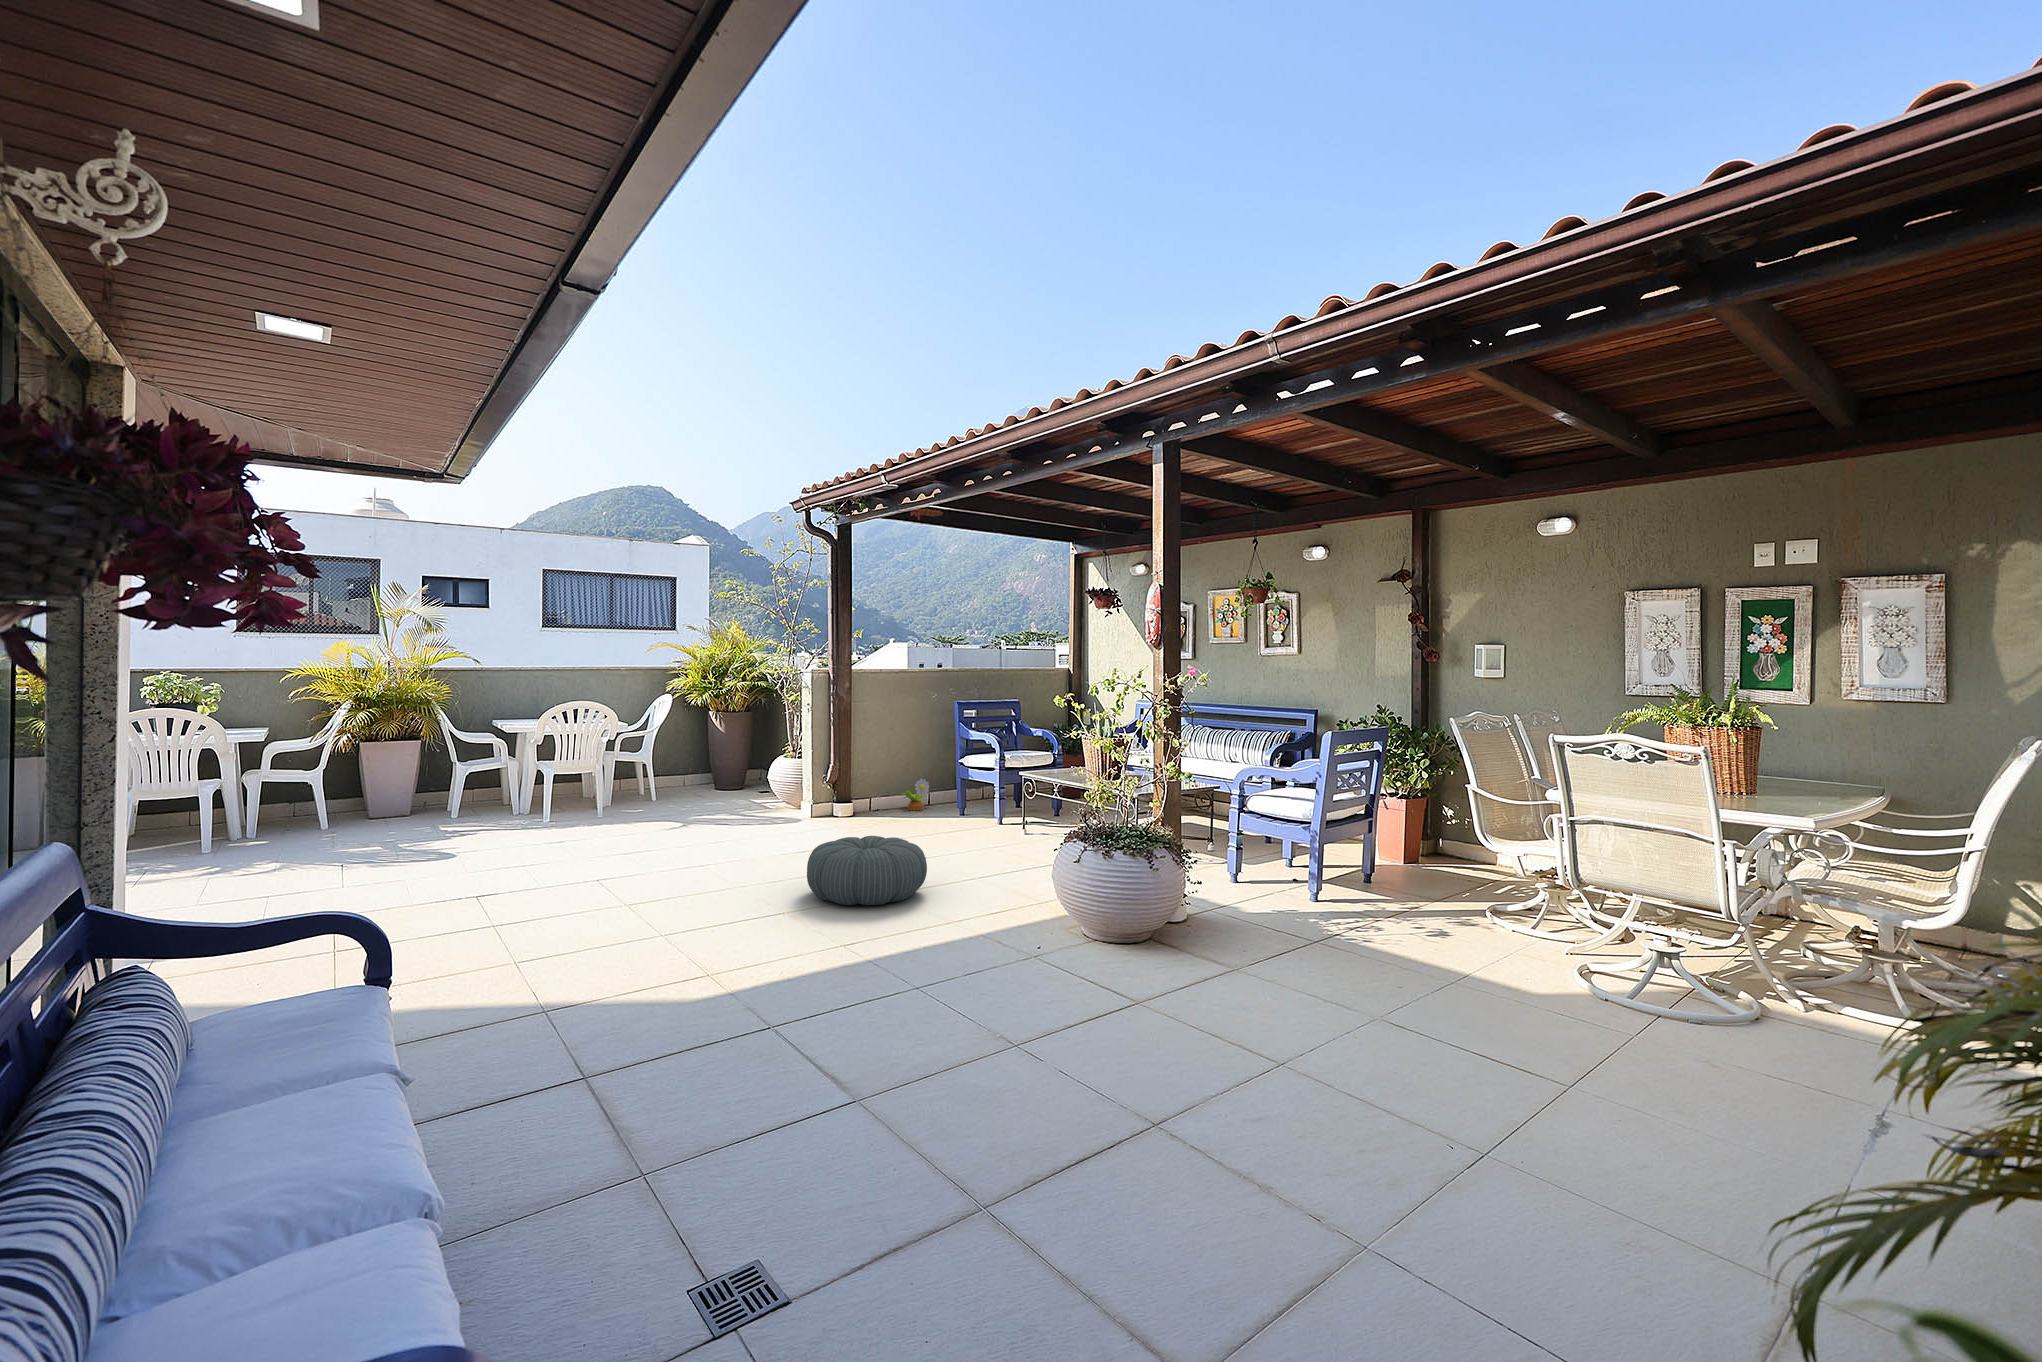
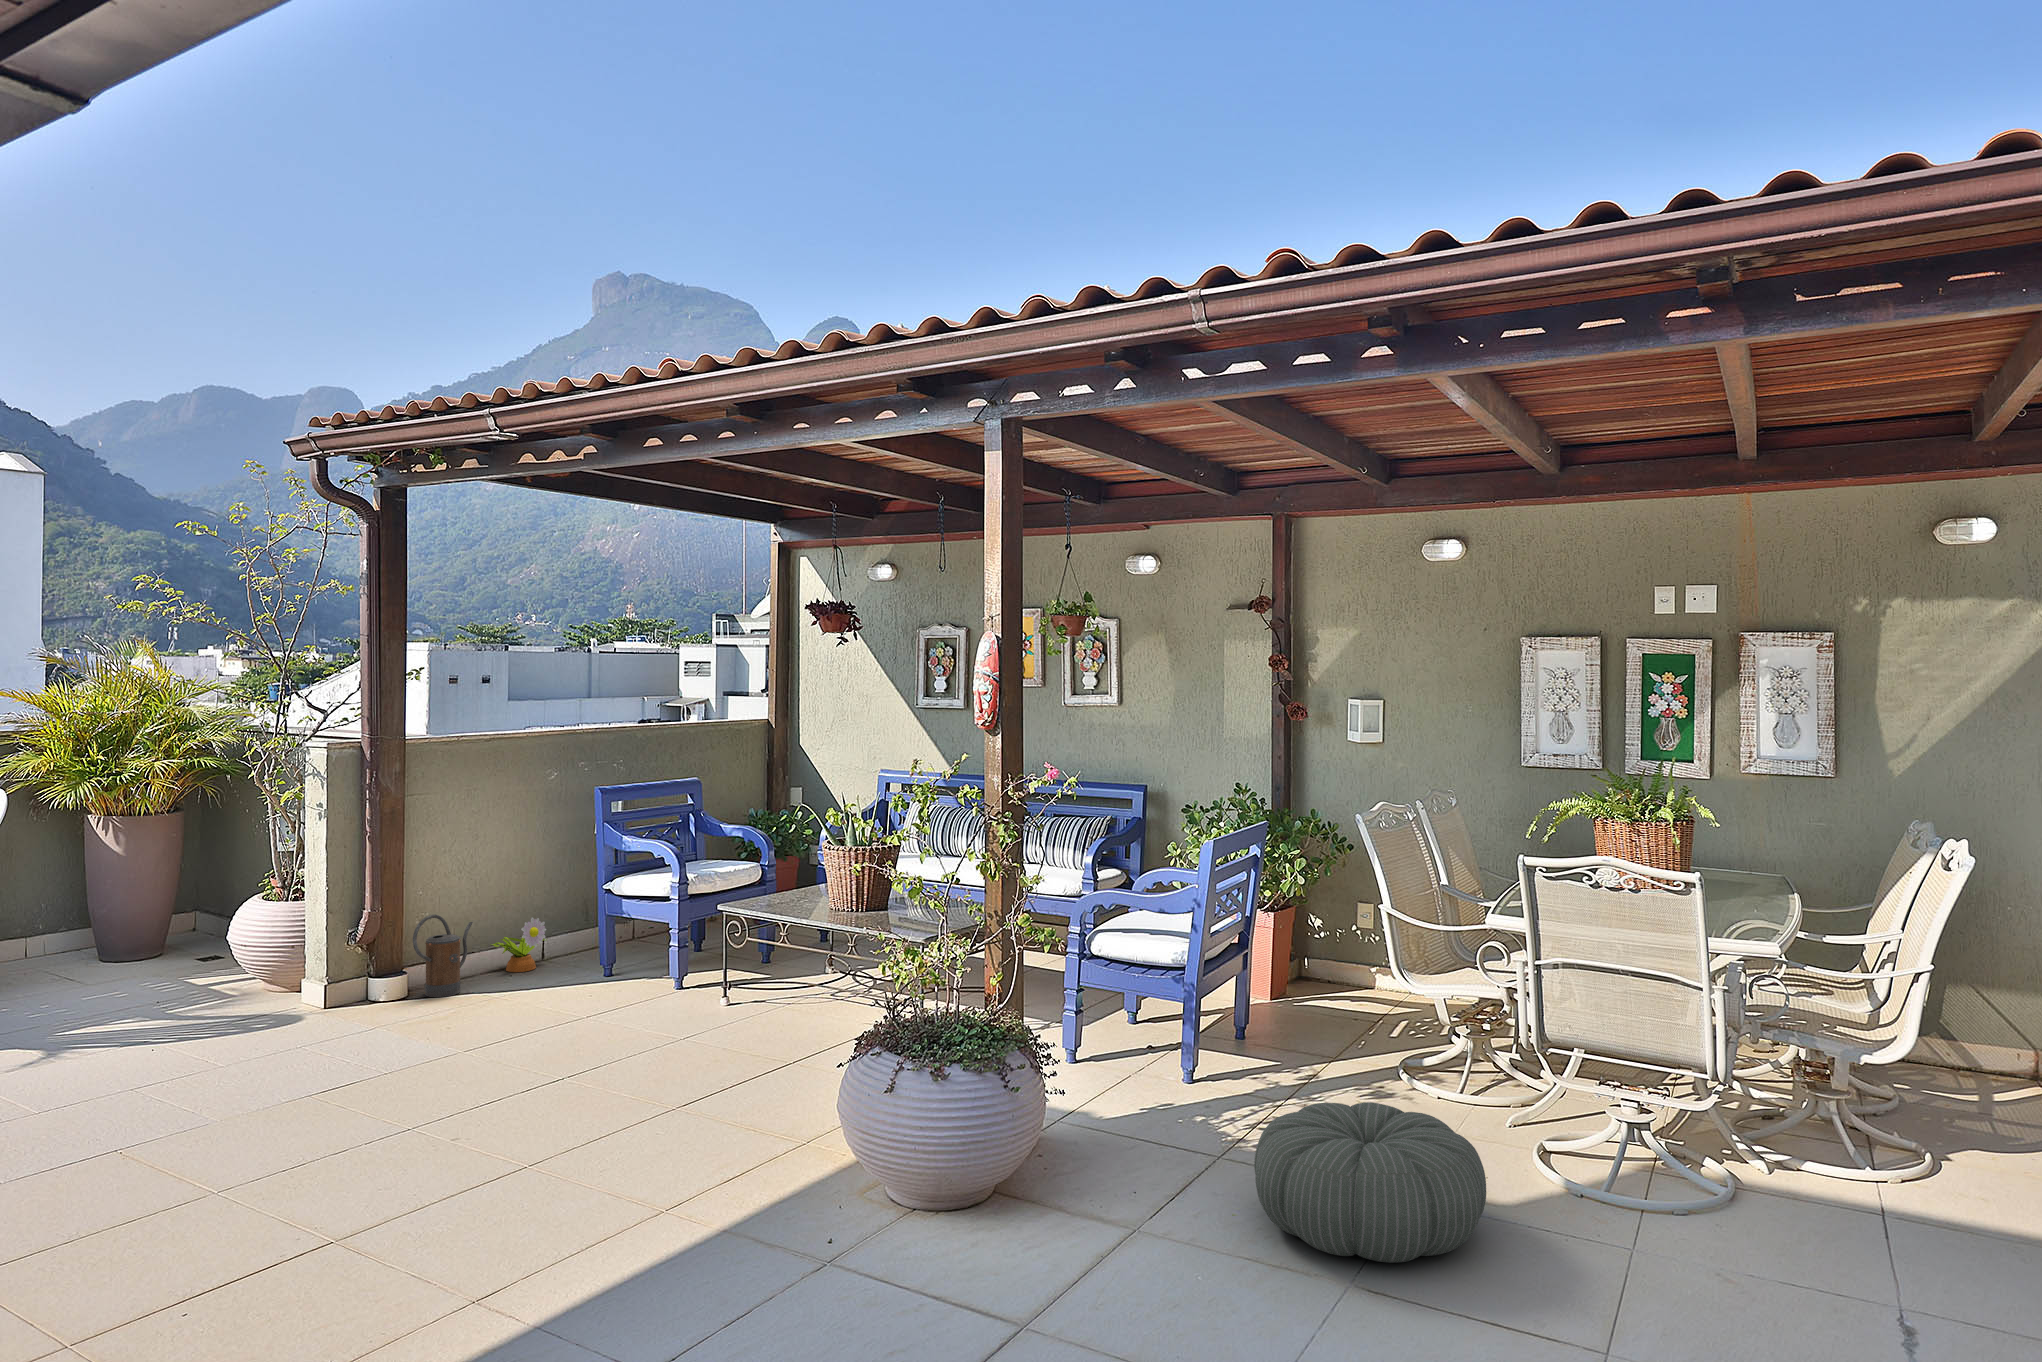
watering can: none [853,770,887,818] -> present [413,914,473,997]
pouf: present [807,836,927,905] -> present [1254,1102,1486,1263]

